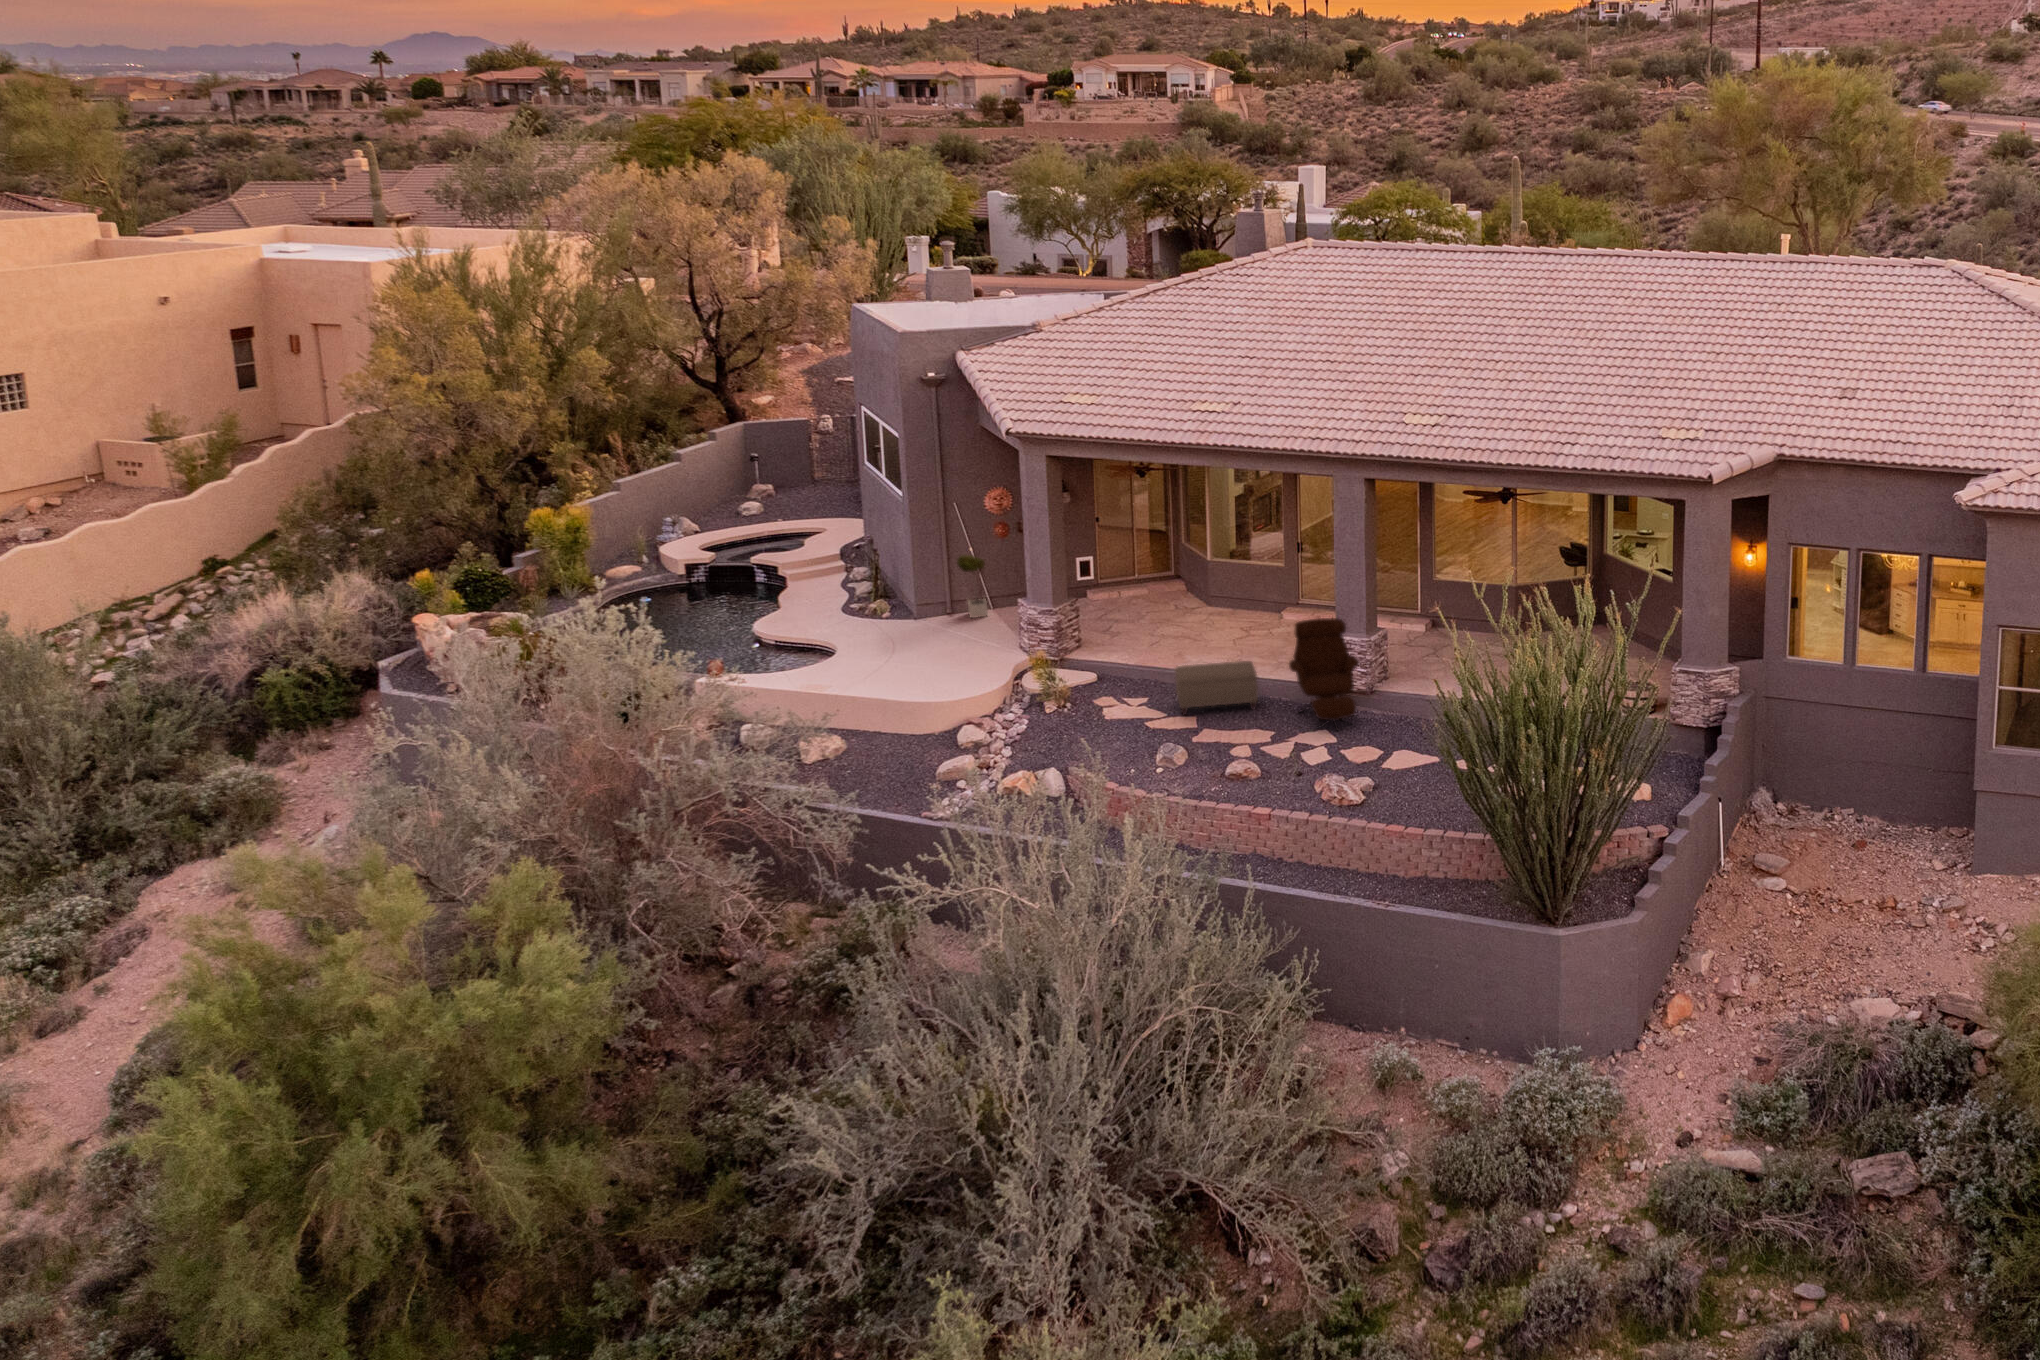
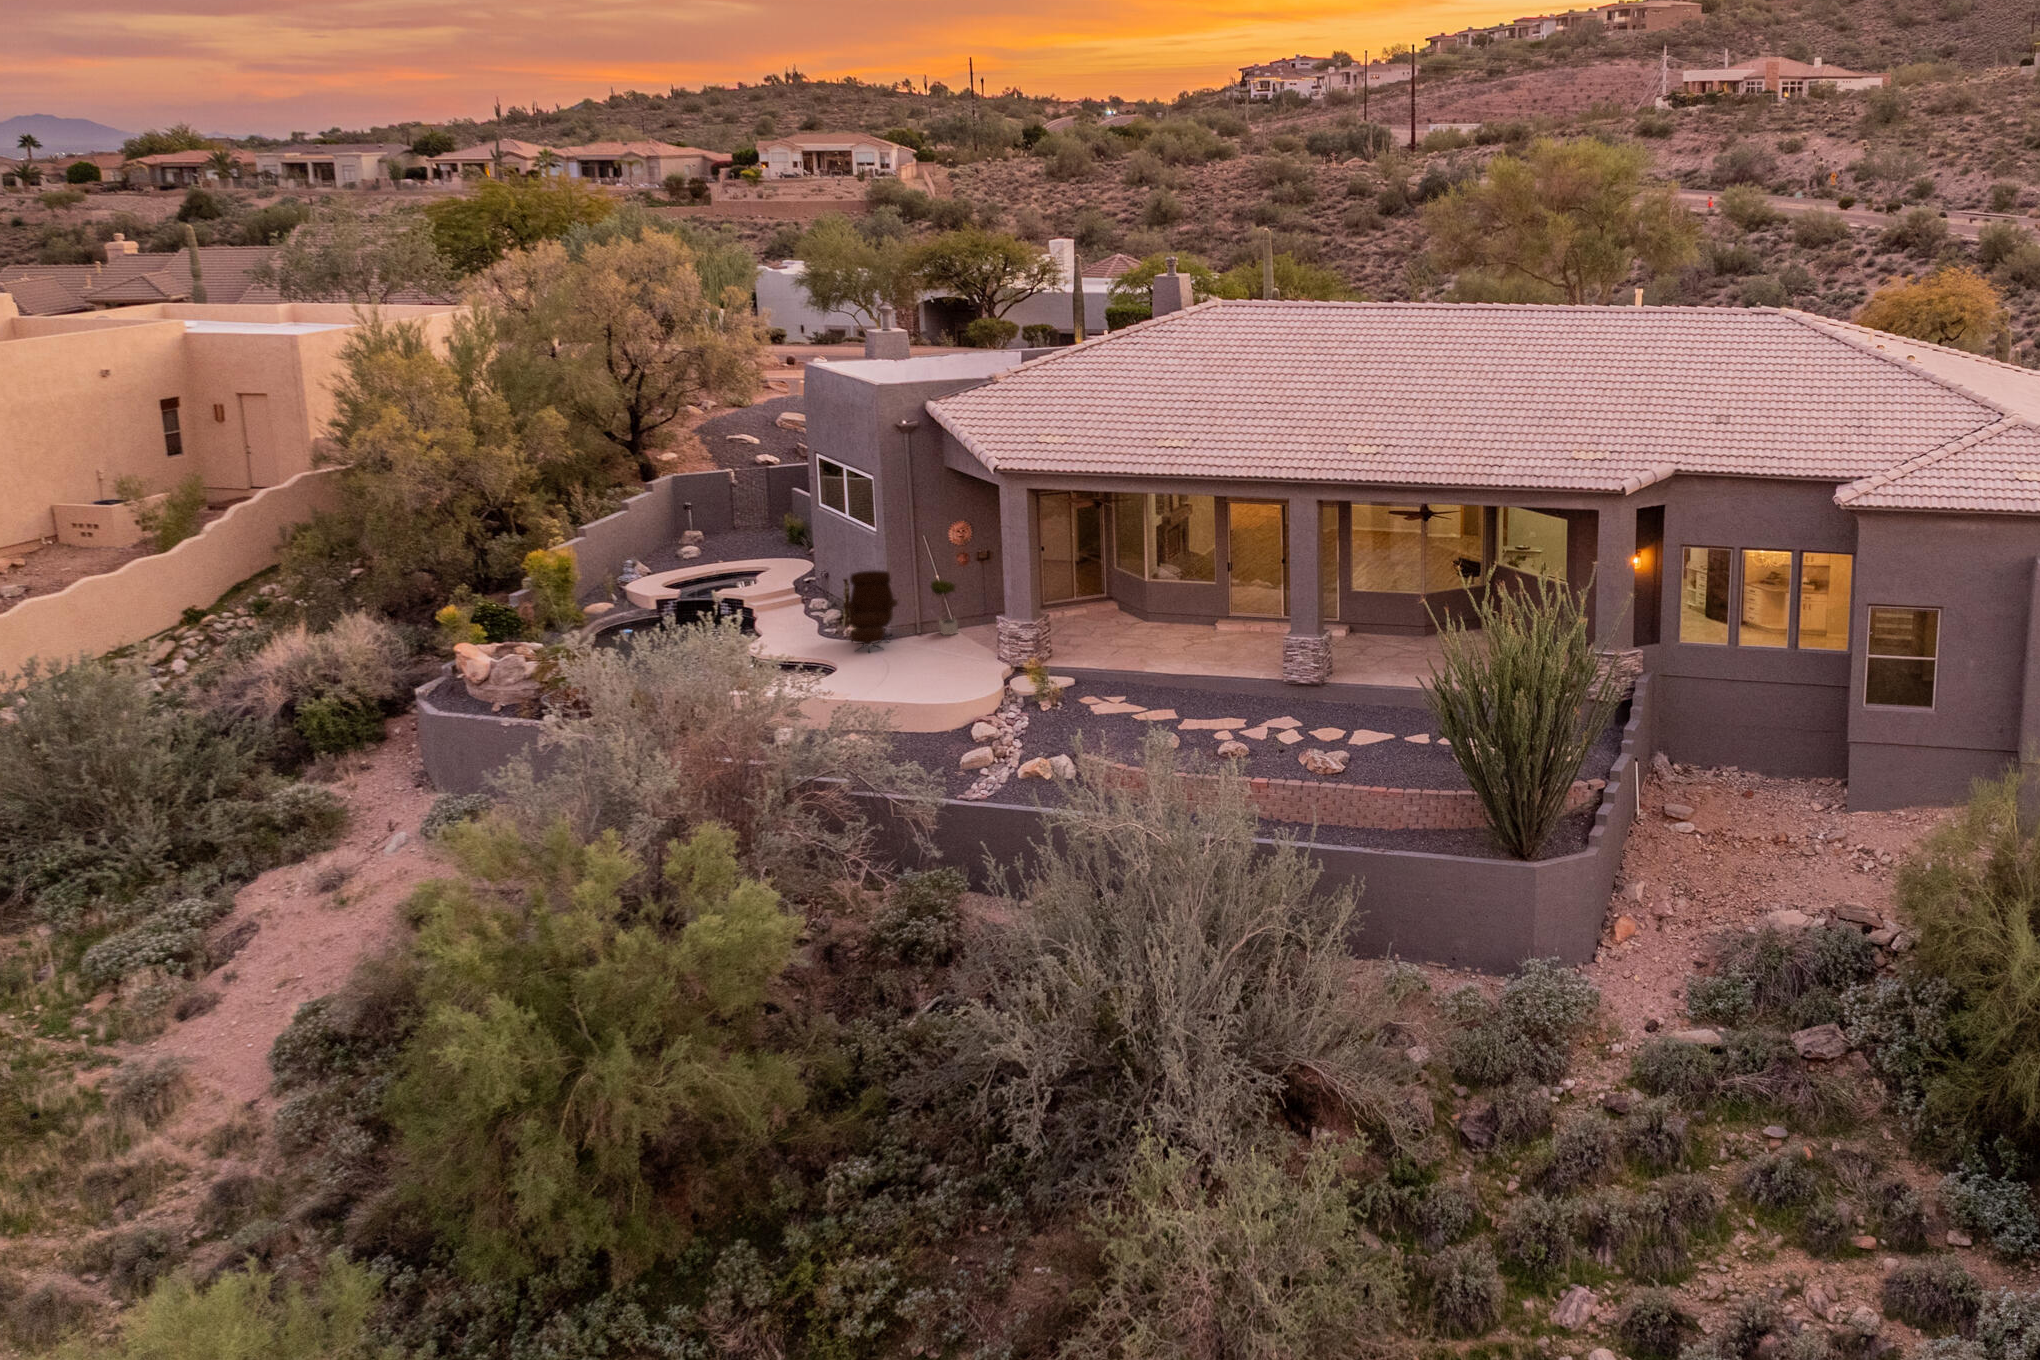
lounge chair: present [1289,618,1359,728] -> present [844,570,898,648]
ottoman: present [1175,661,1258,715] -> none [1151,660,1226,708]

